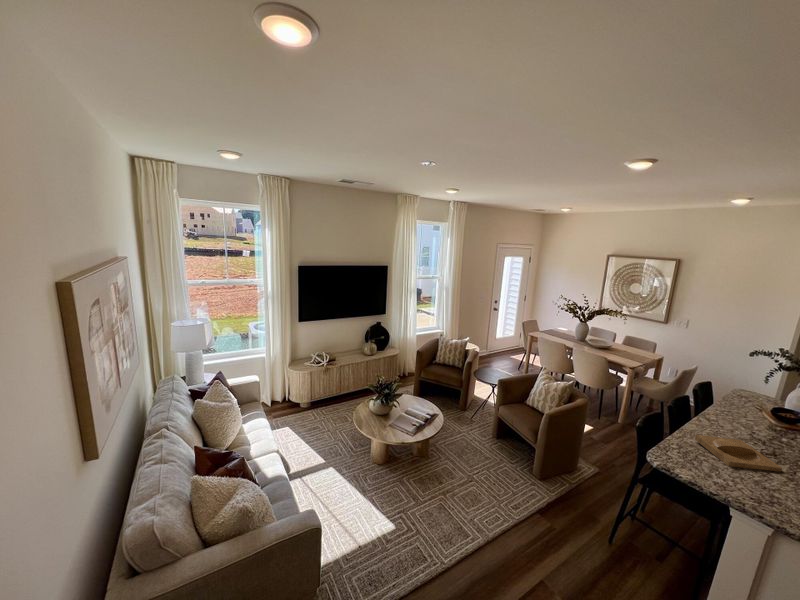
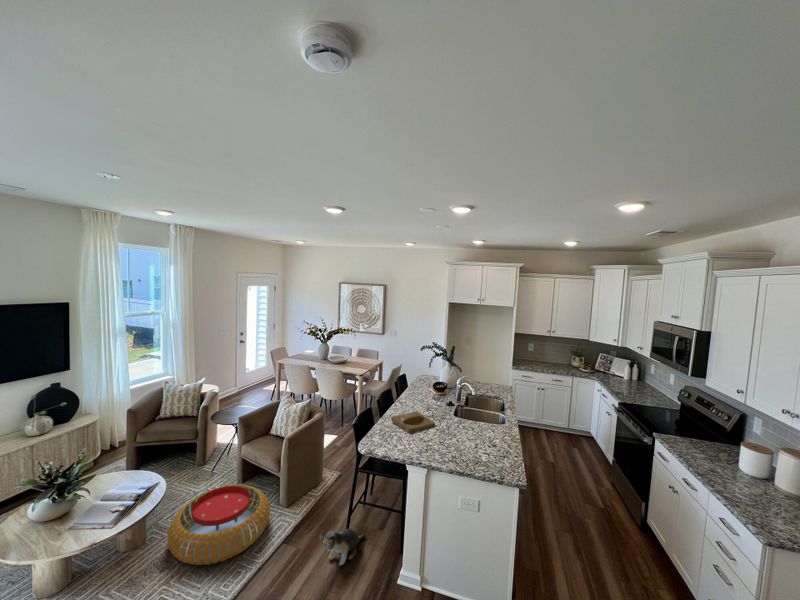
pouf: none [443,434,525,501] -> present [167,484,270,565]
plush toy: none [581,526,634,570] -> present [319,529,365,565]

